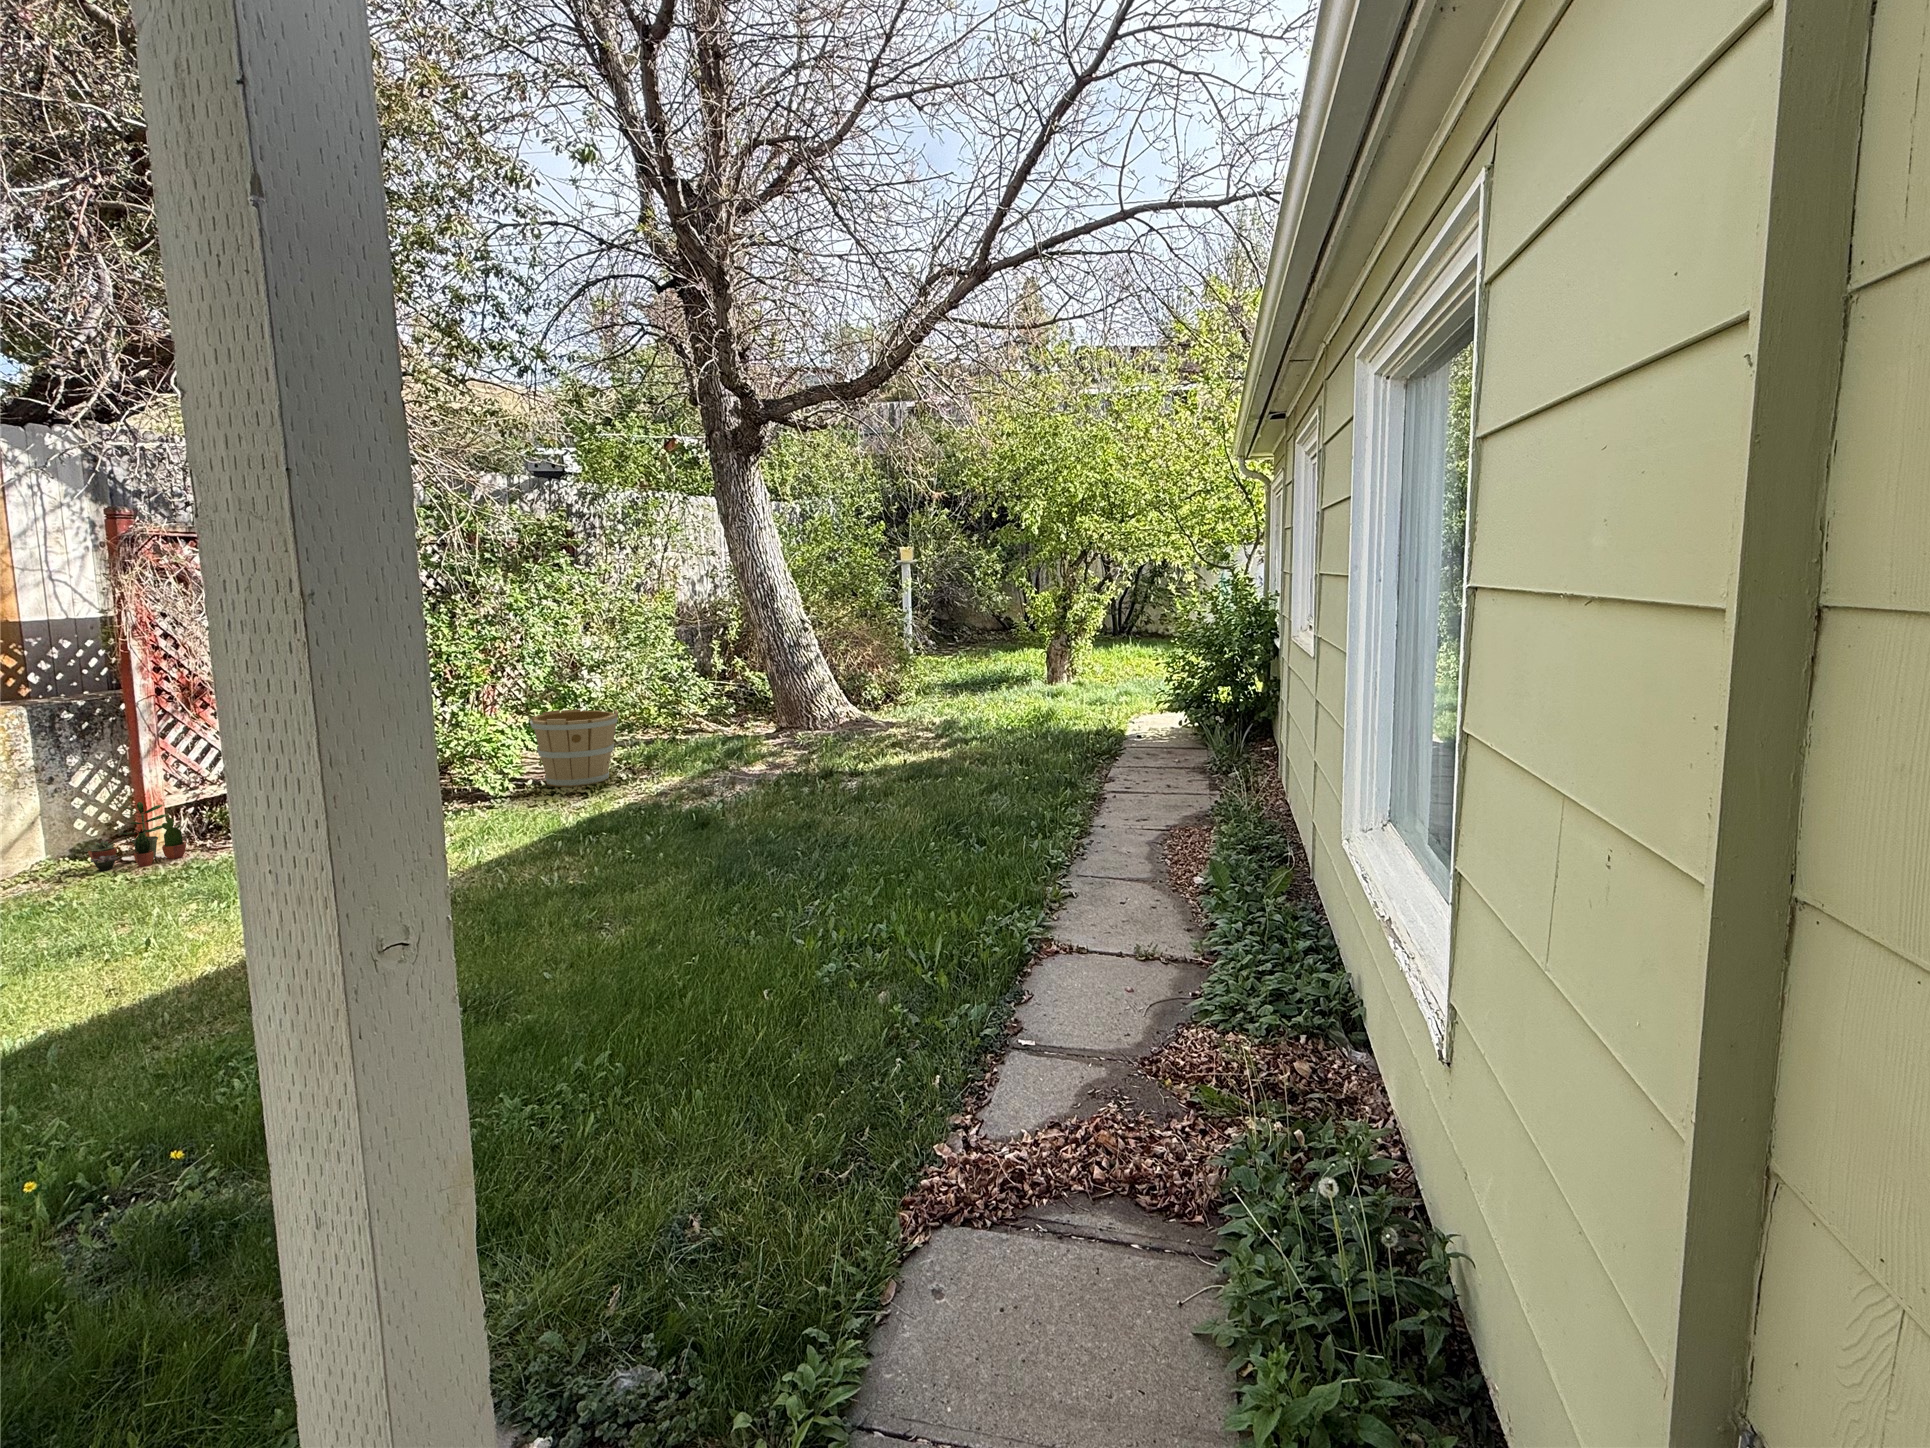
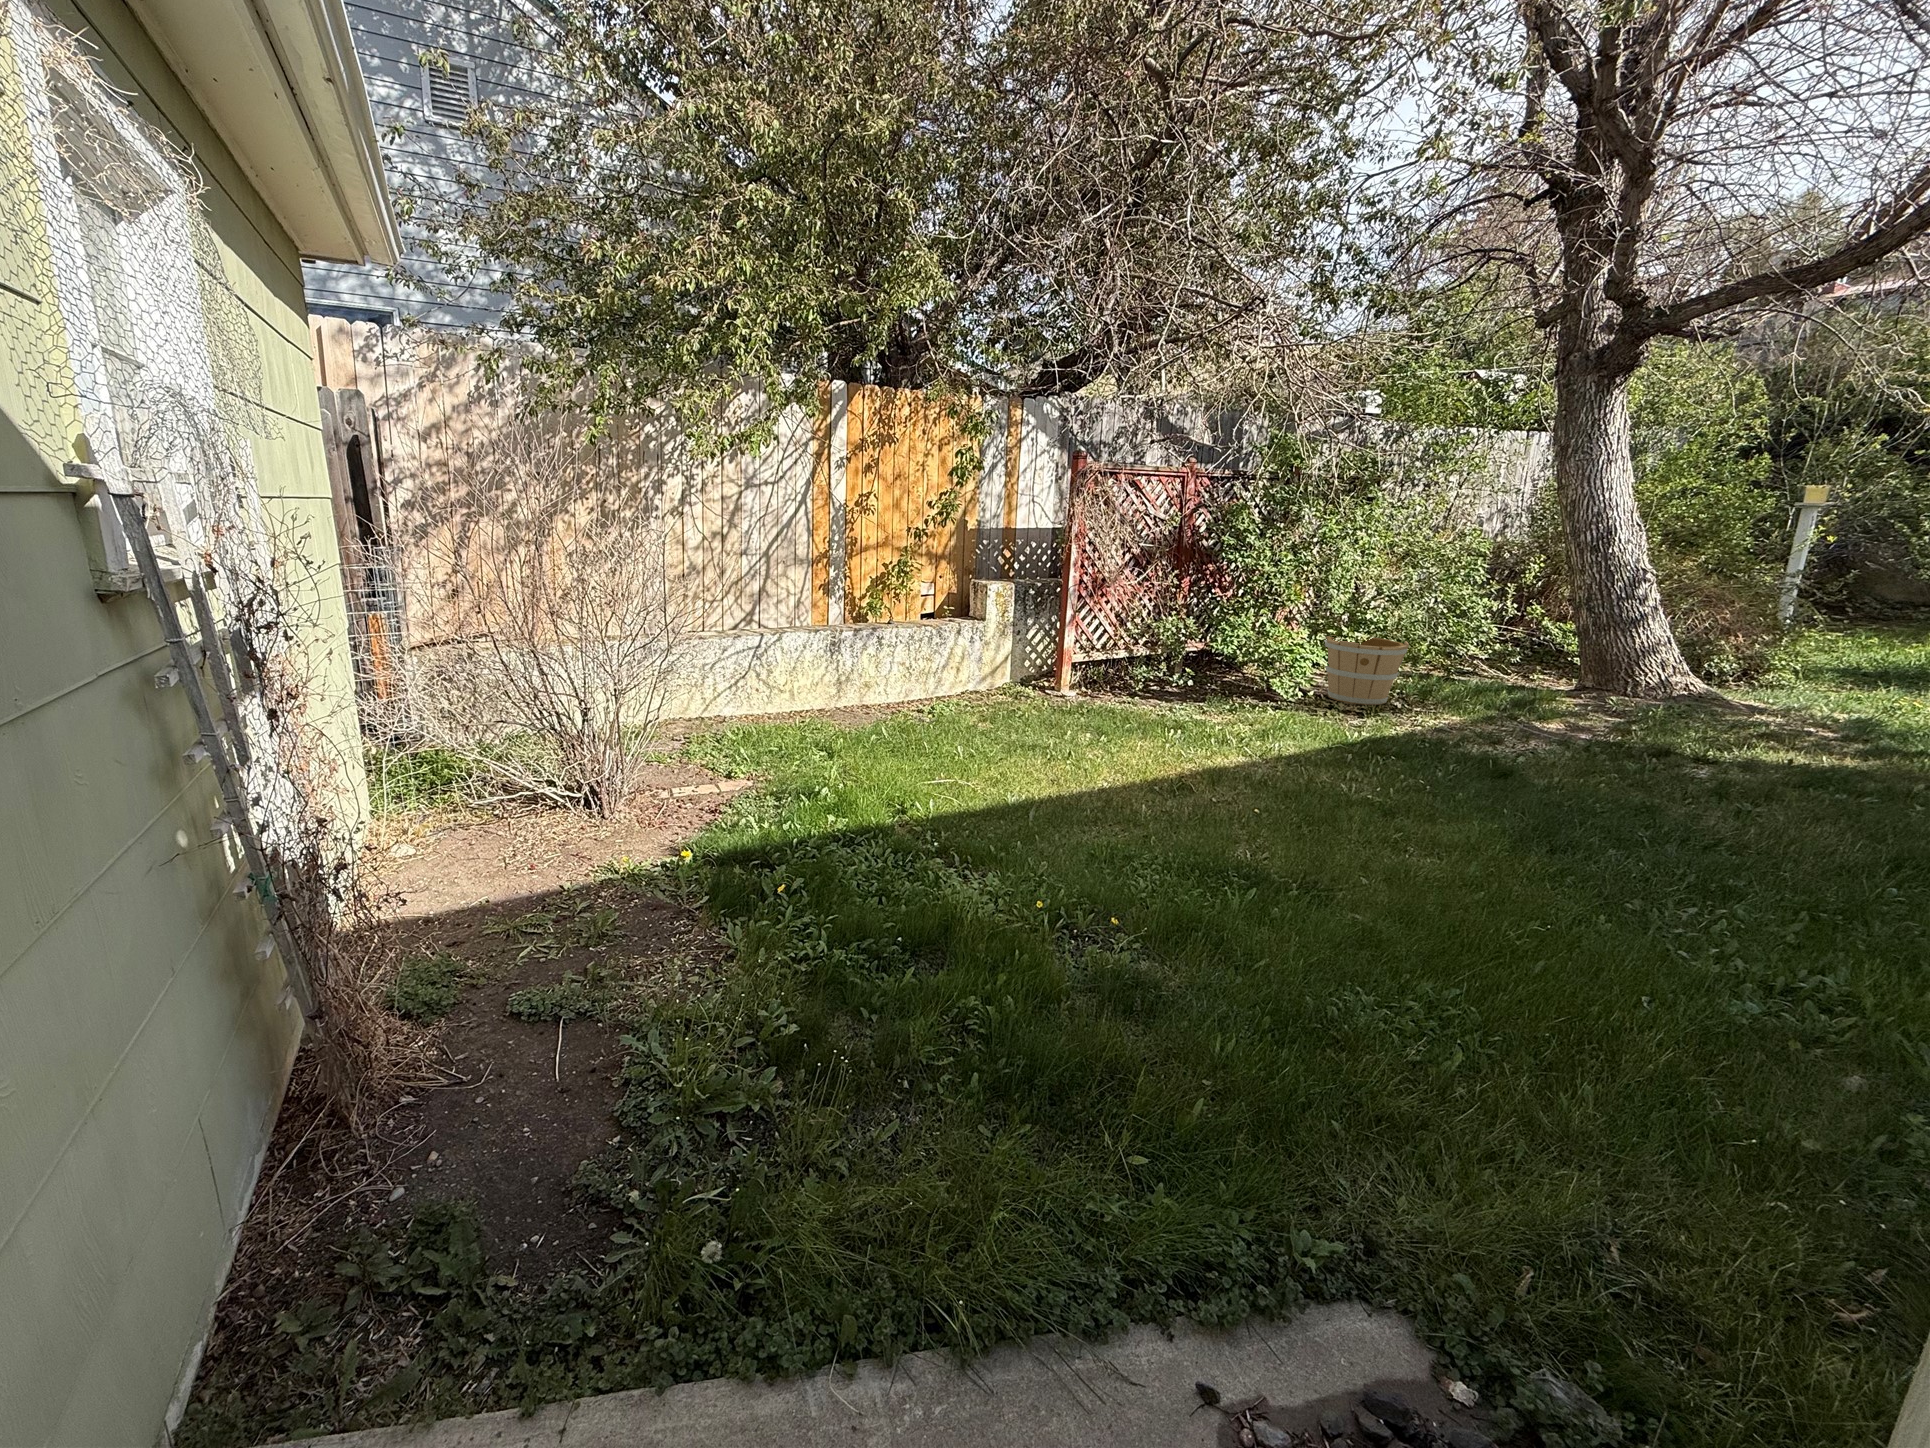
potted plant: present [88,802,186,871] -> none [1029,655,1079,698]

